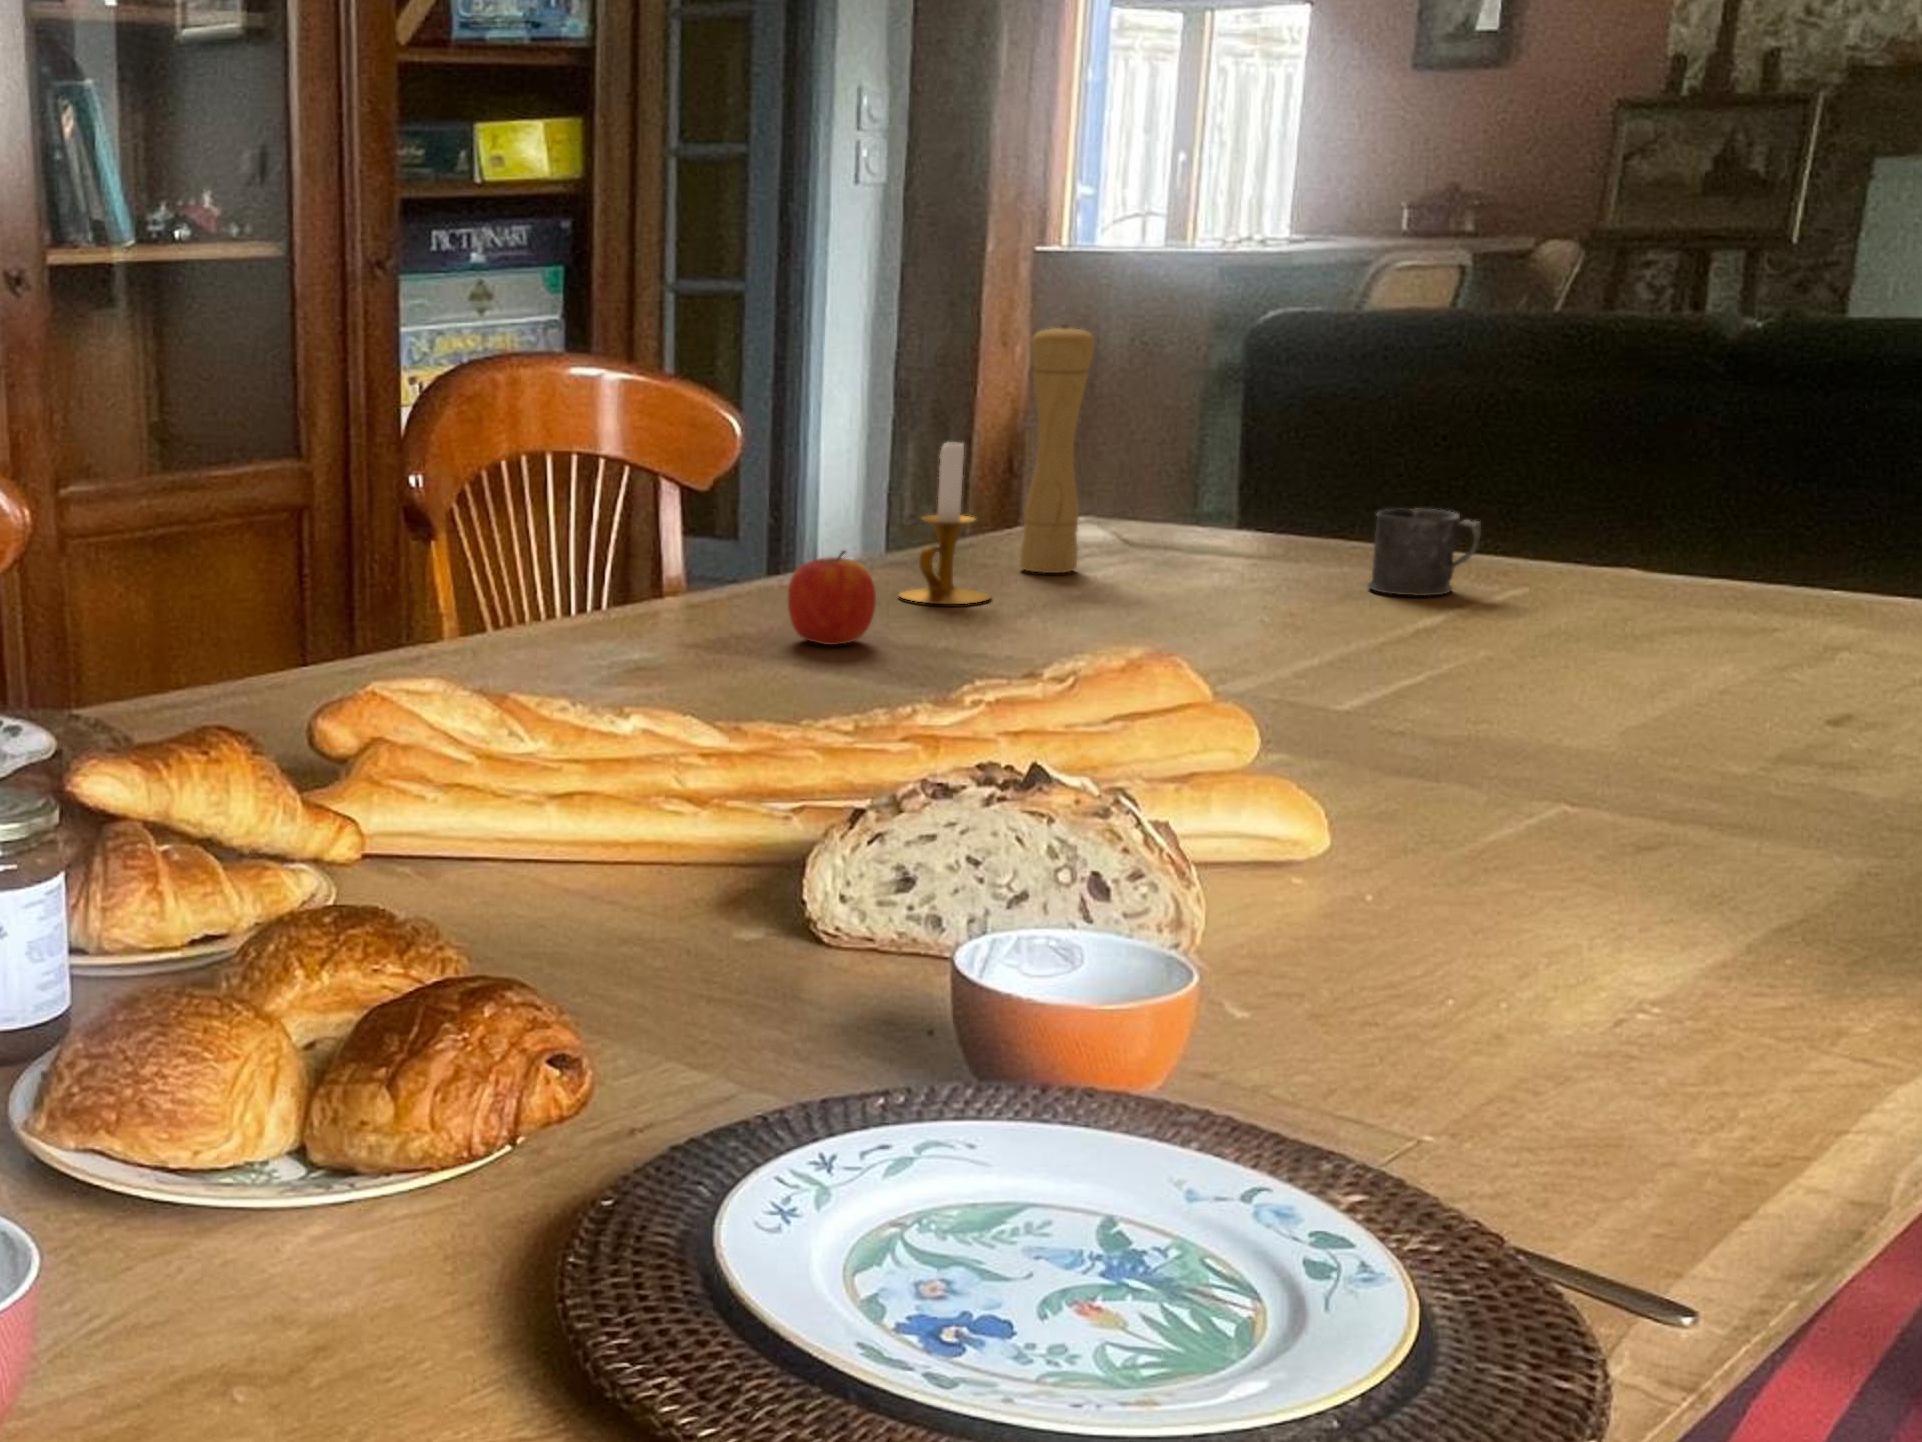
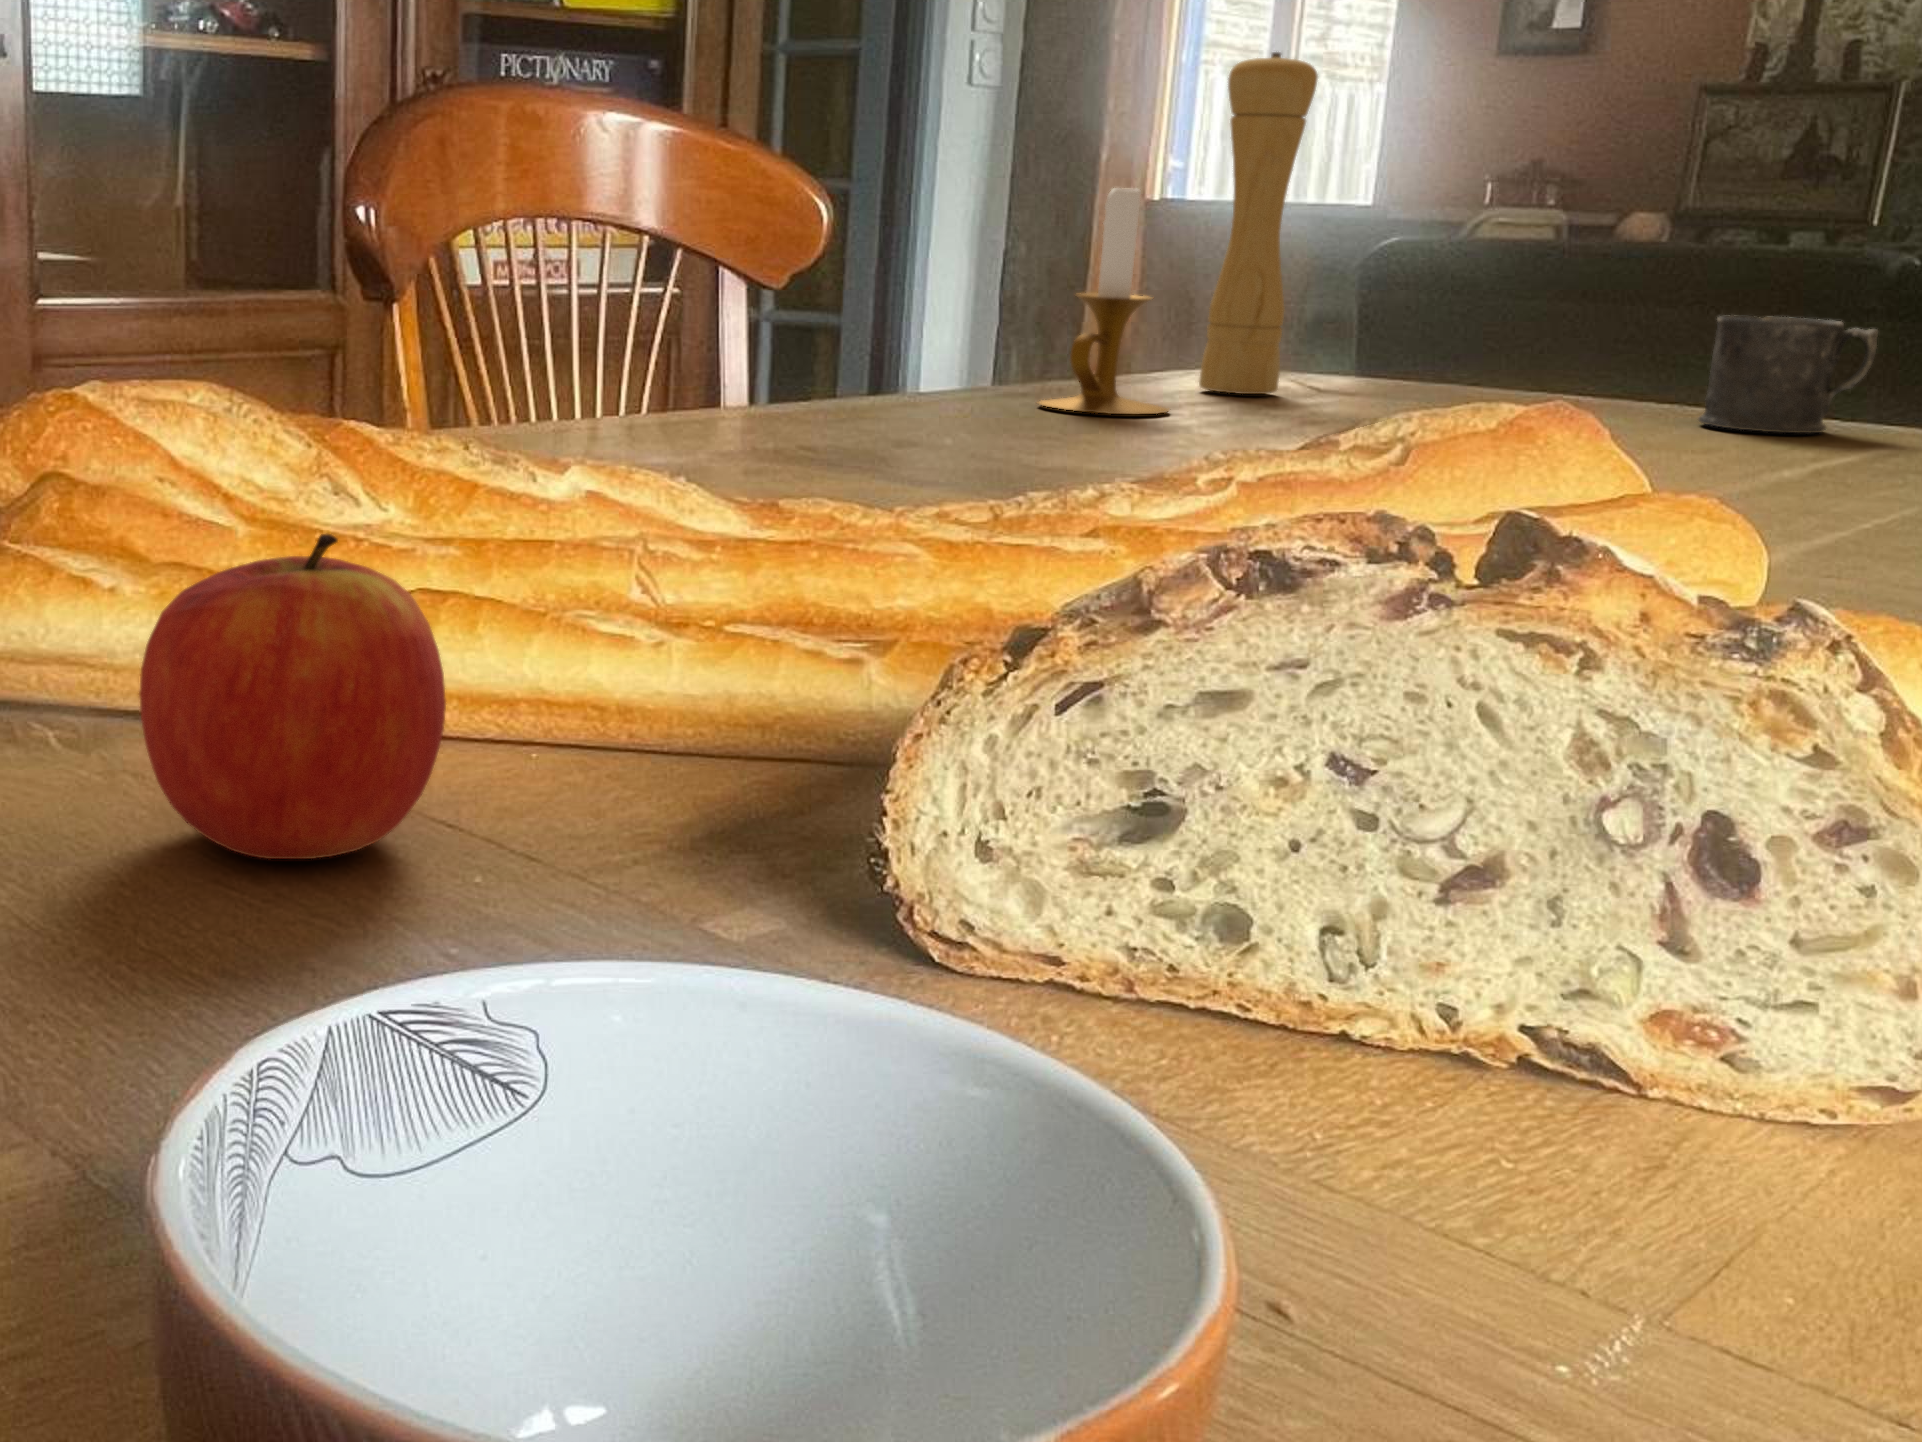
apple: present [788,551,876,645] -> present [139,534,446,859]

